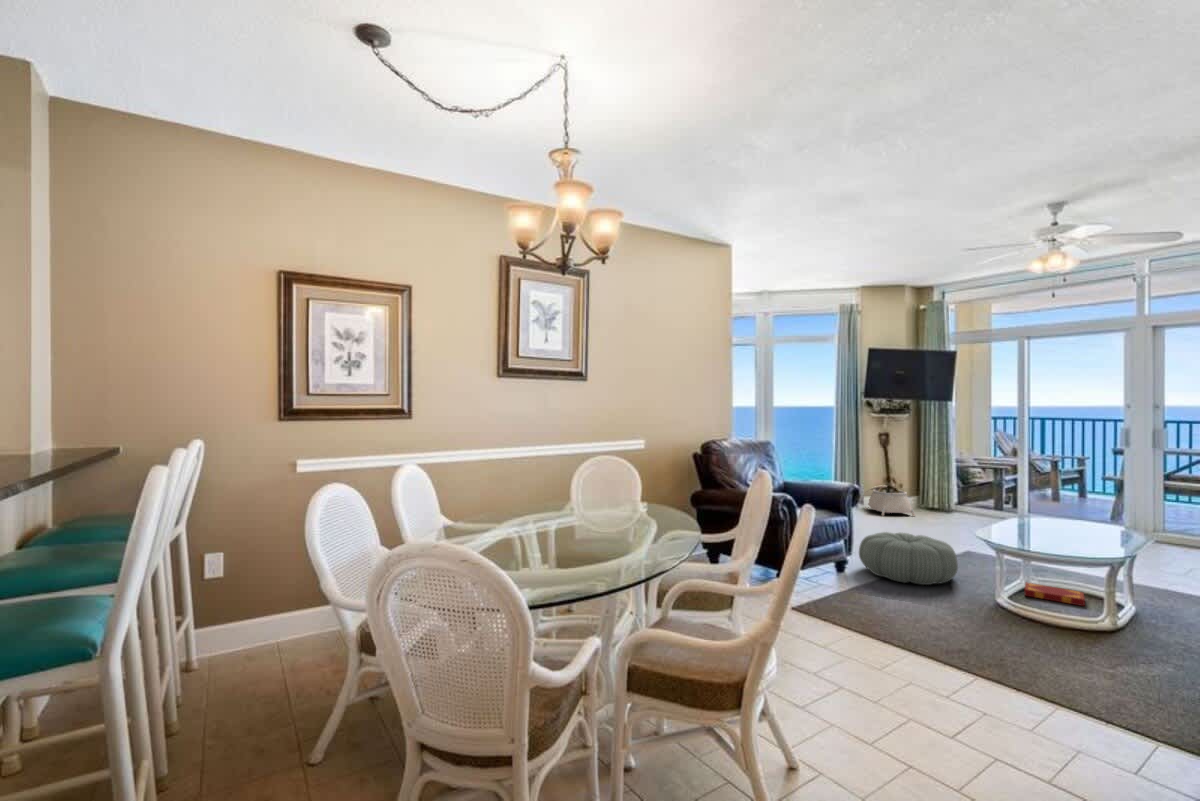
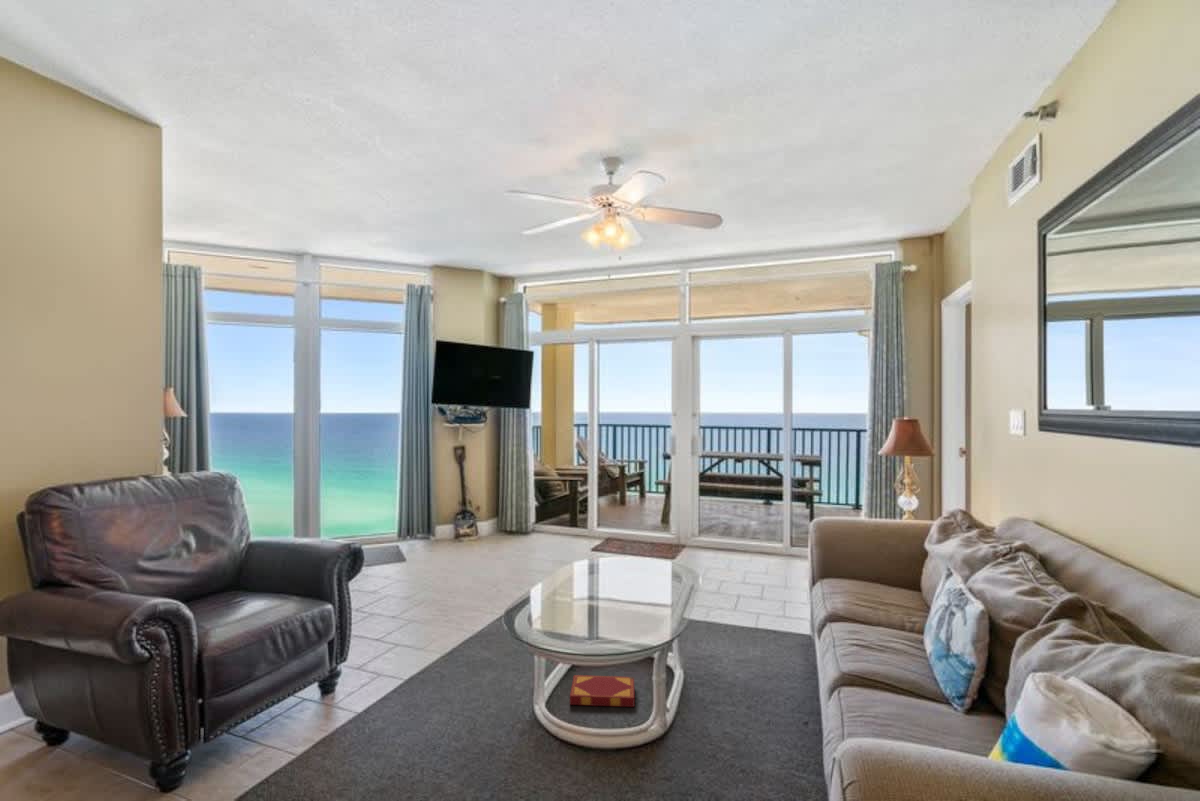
basket: present [865,486,915,516] -> none [433,511,490,552]
pouf: present [859,532,958,585] -> none [354,624,494,726]

